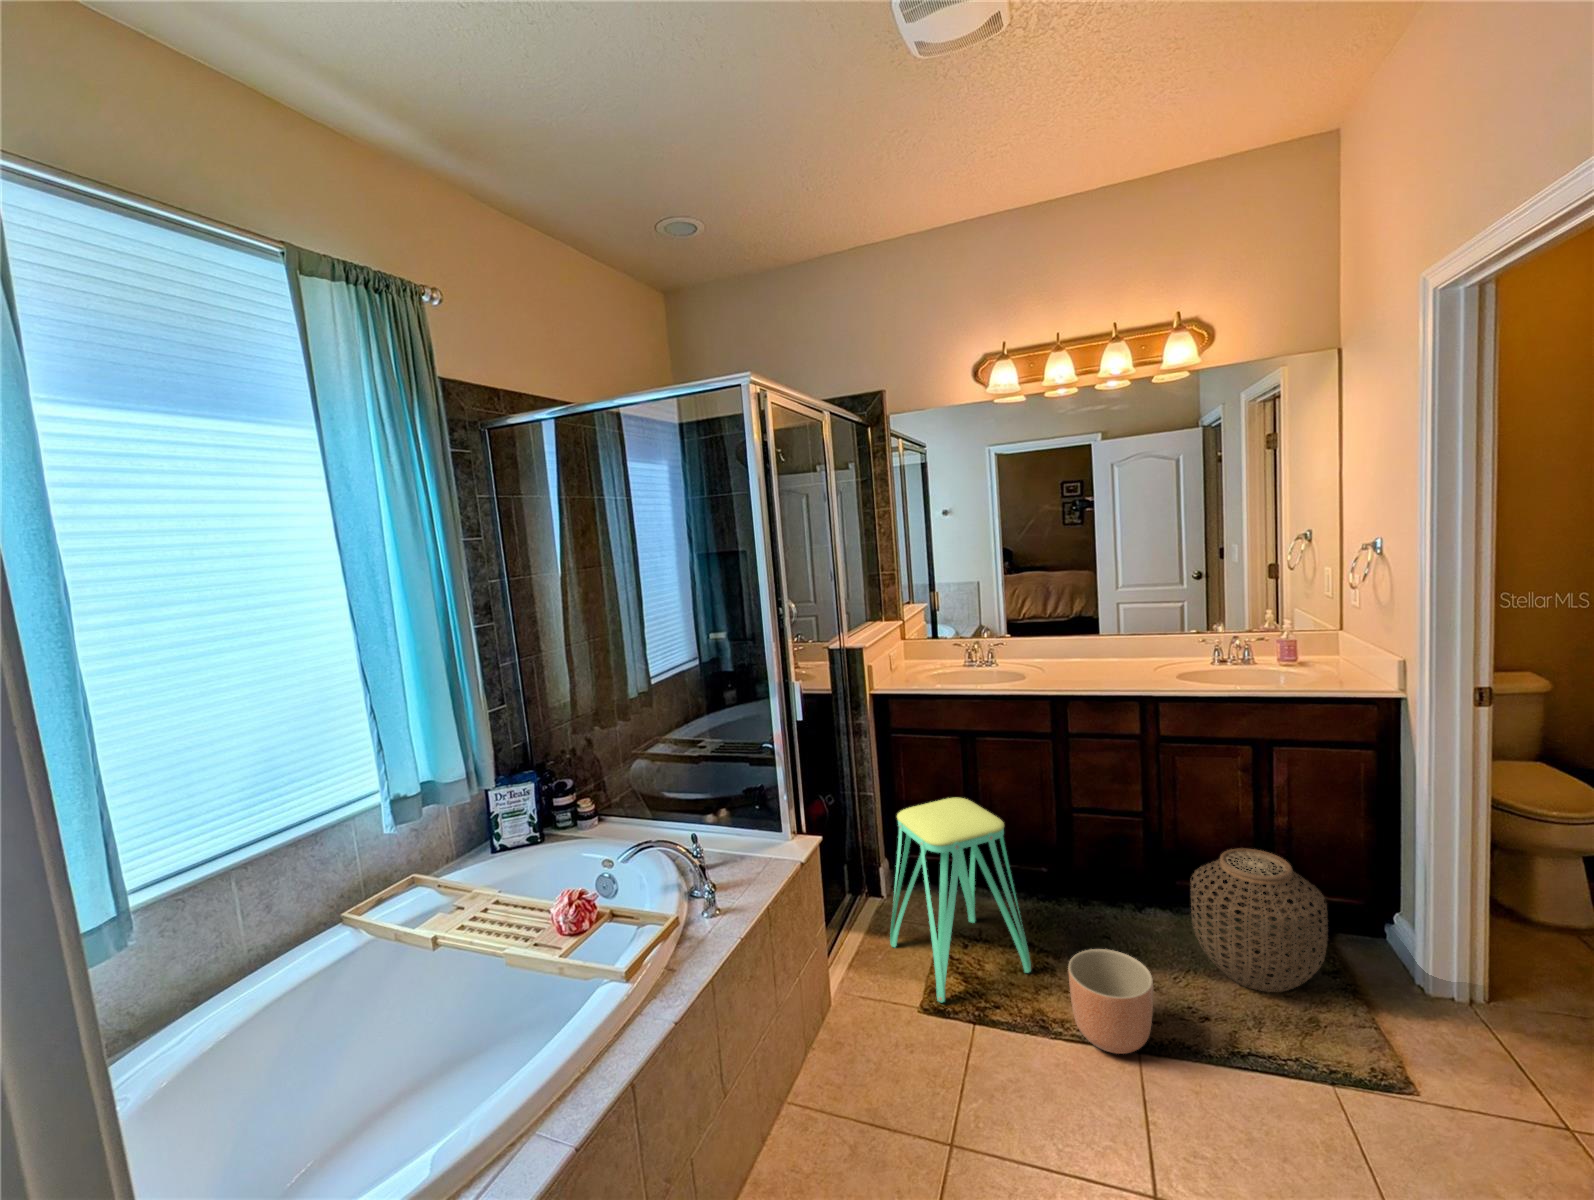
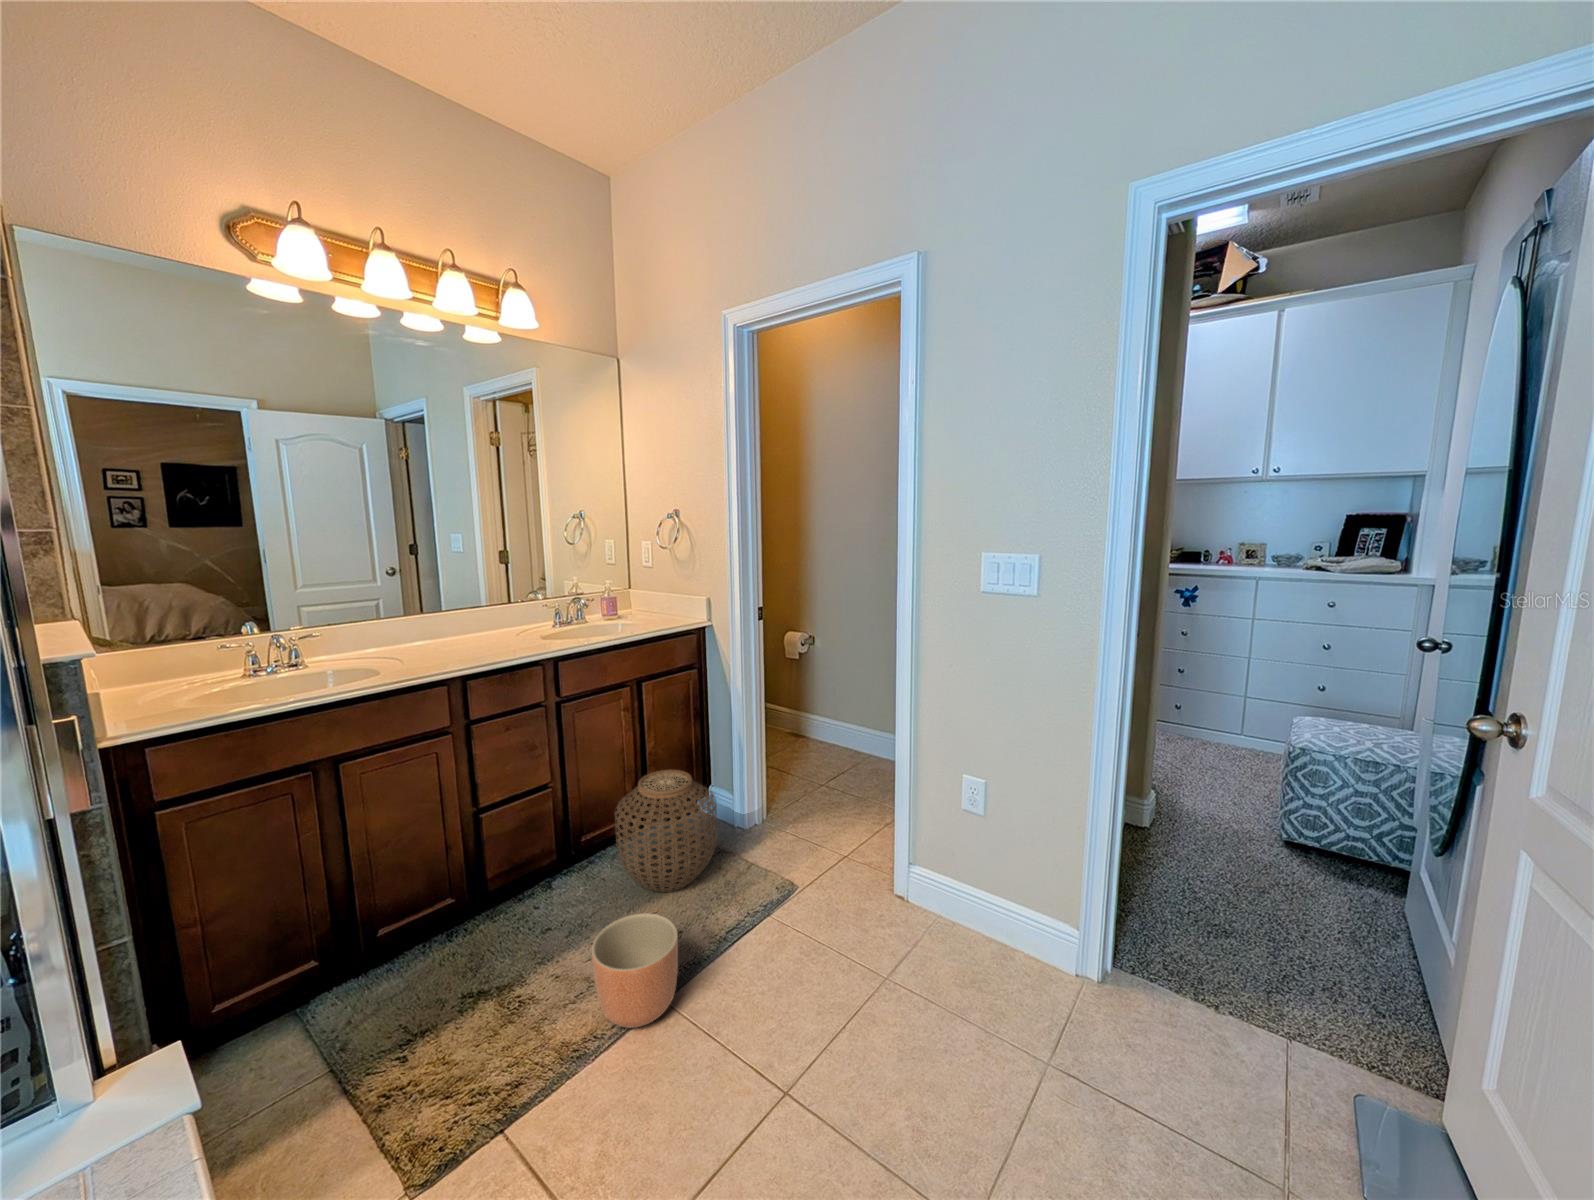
stool: present [890,797,1031,1003] -> none [272,847,512,1162]

